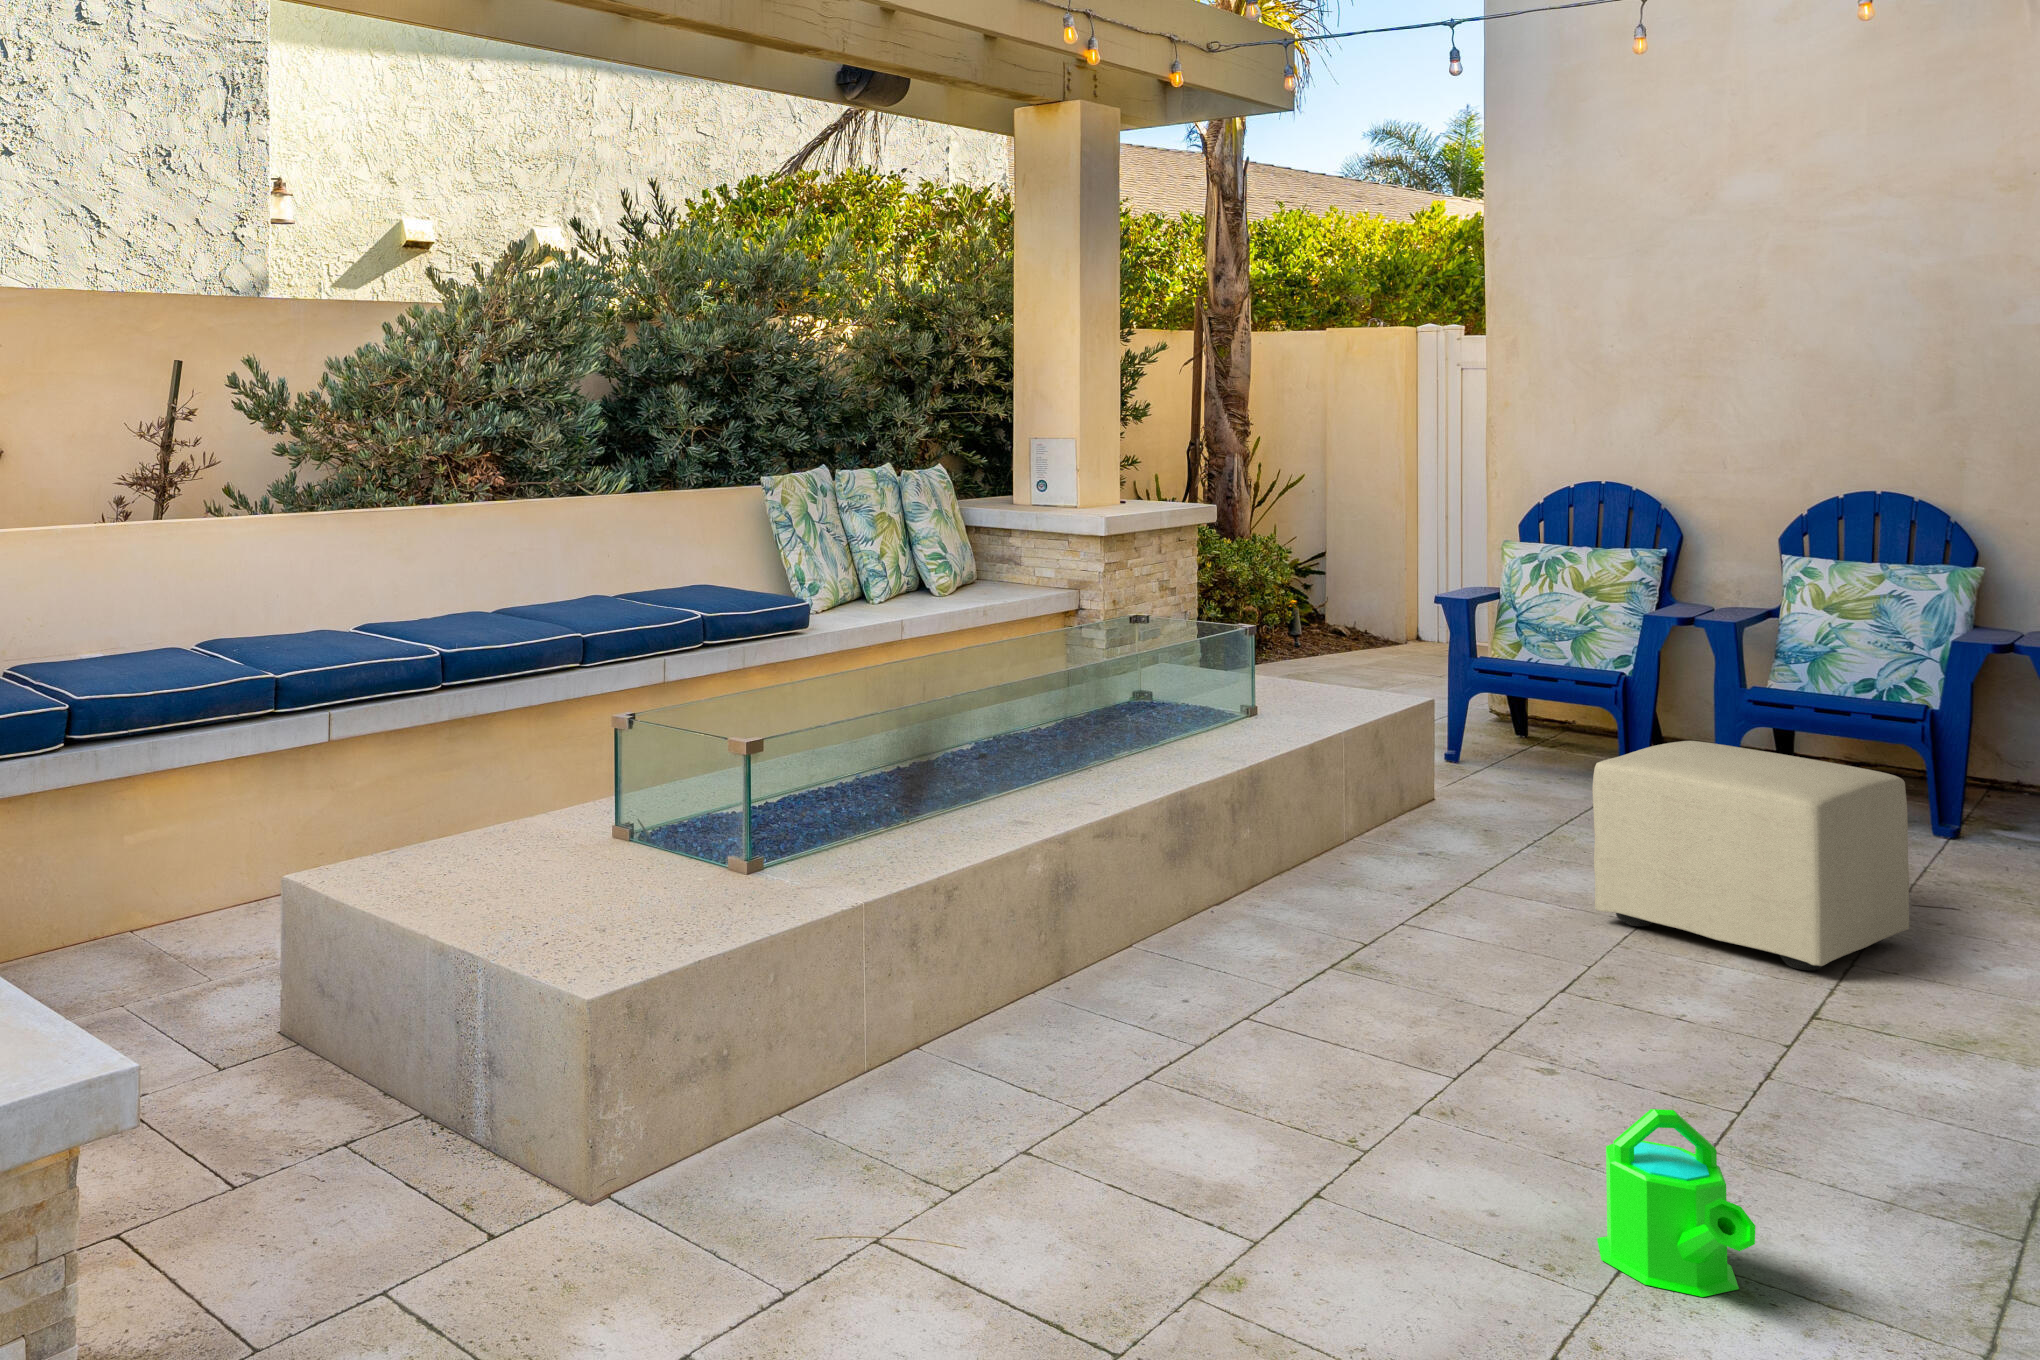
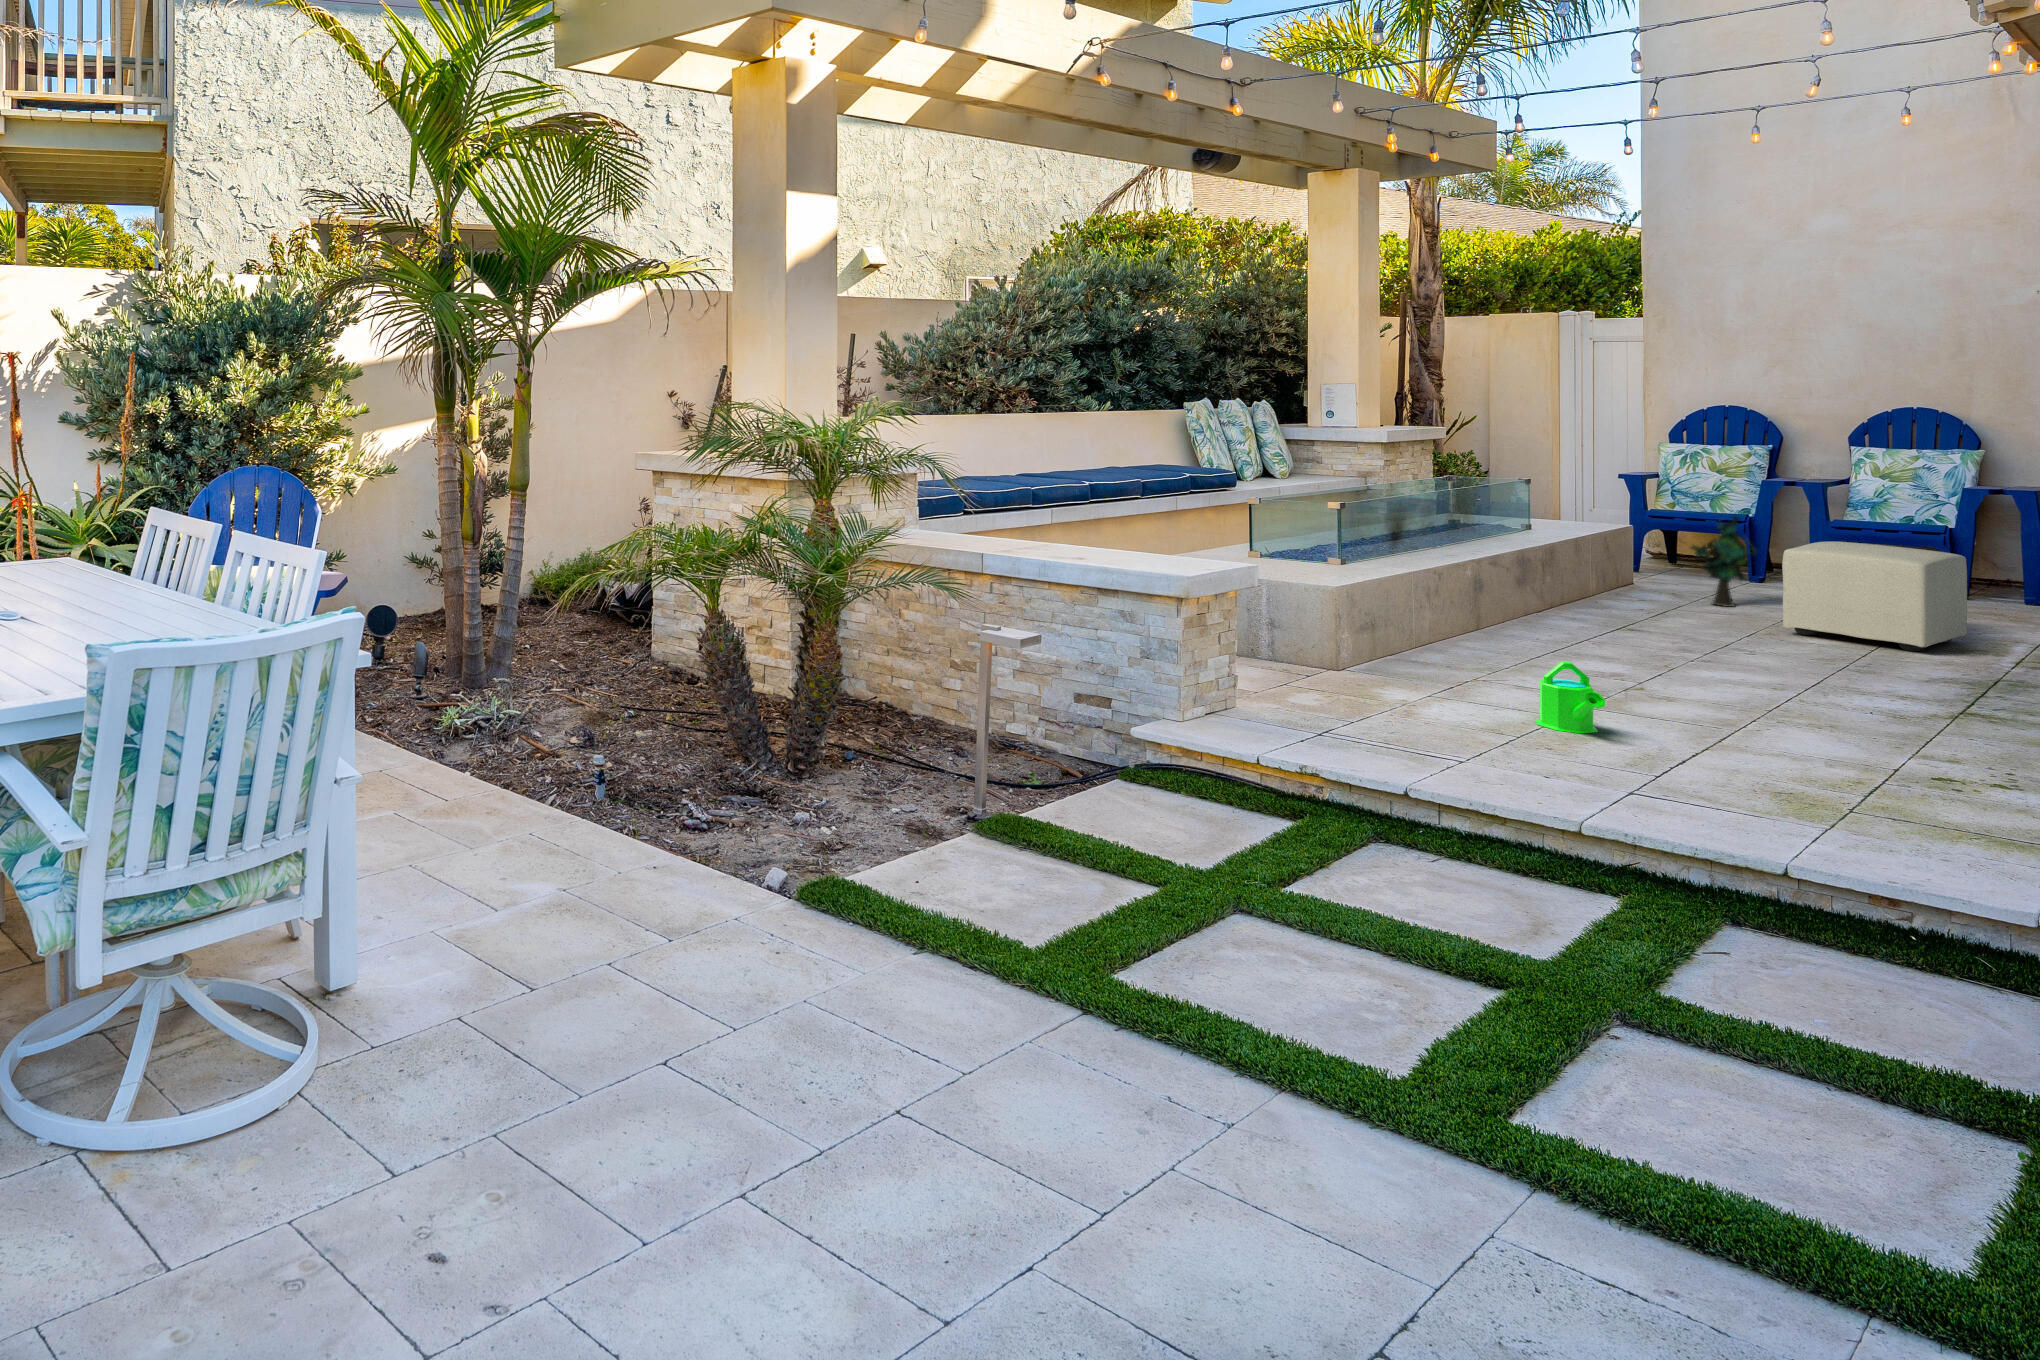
decorative plant: none [1485,684,1594,850] -> present [1691,516,1757,607]
watering can: present [1597,1109,1755,1297] -> present [1536,662,1605,733]

